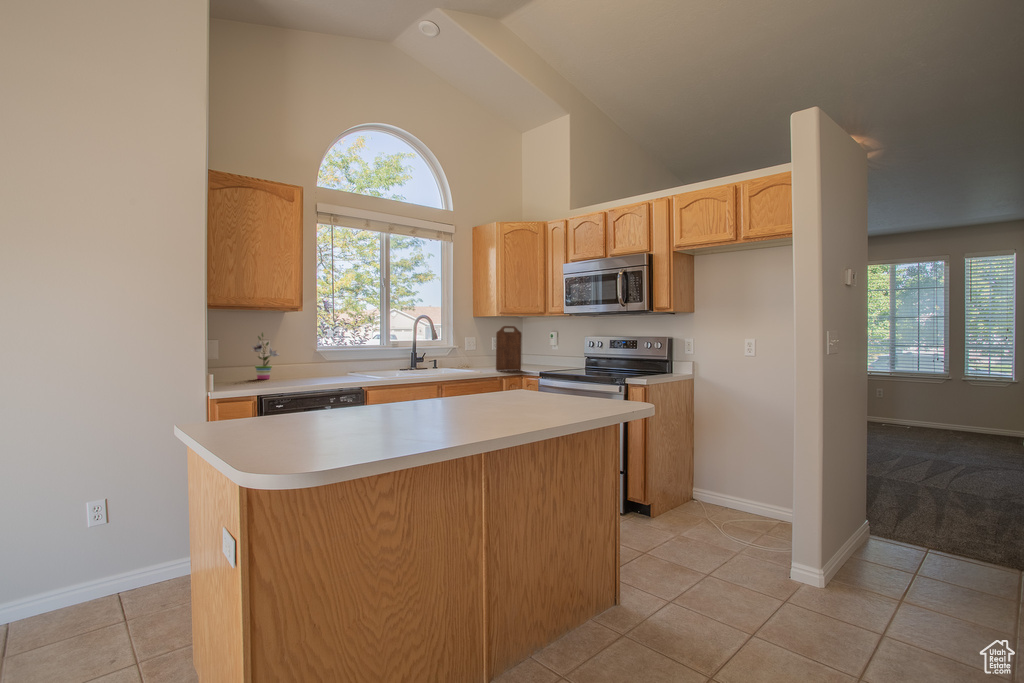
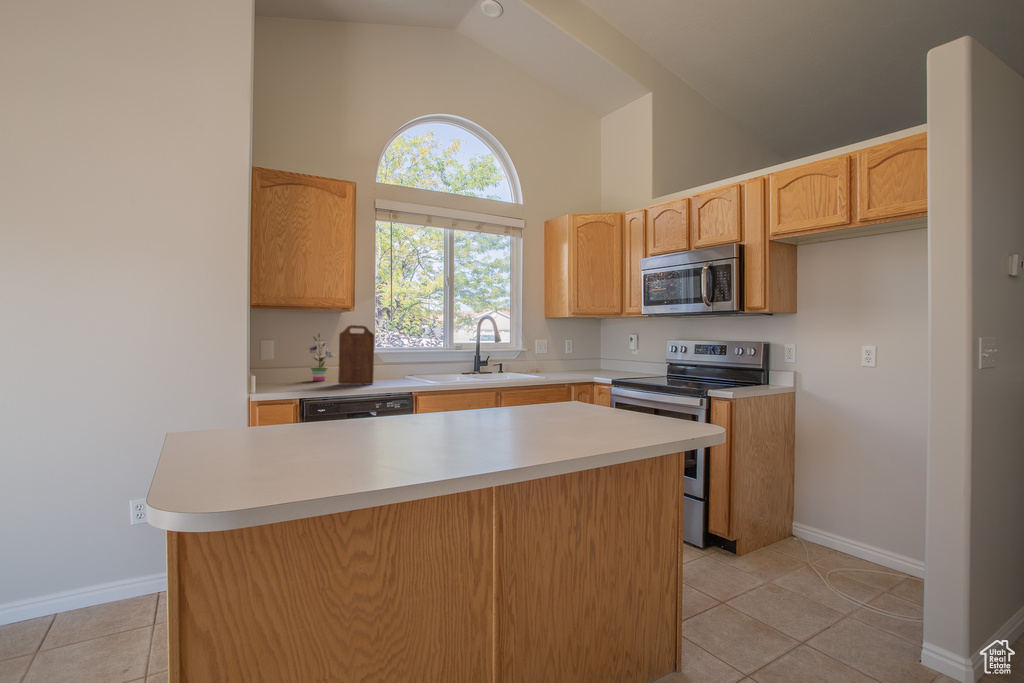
cutting board: present [496,326,522,371] -> present [338,325,374,384]

